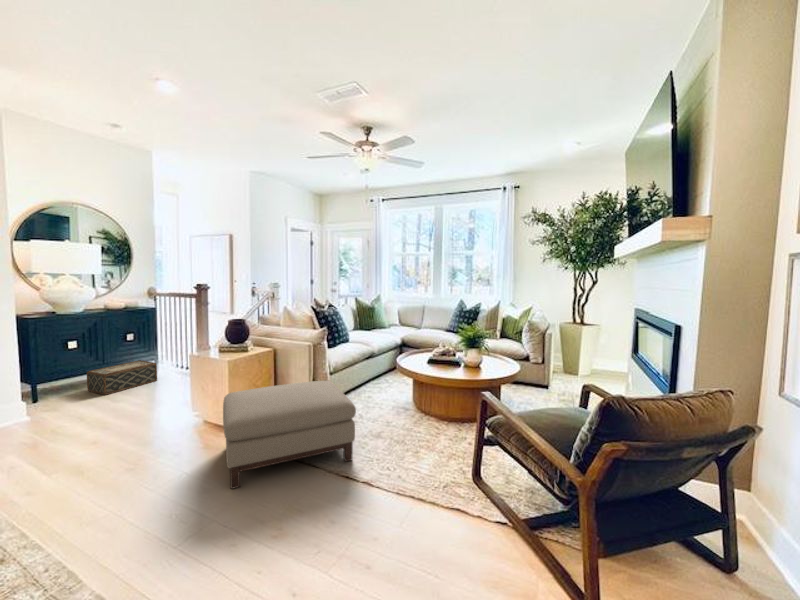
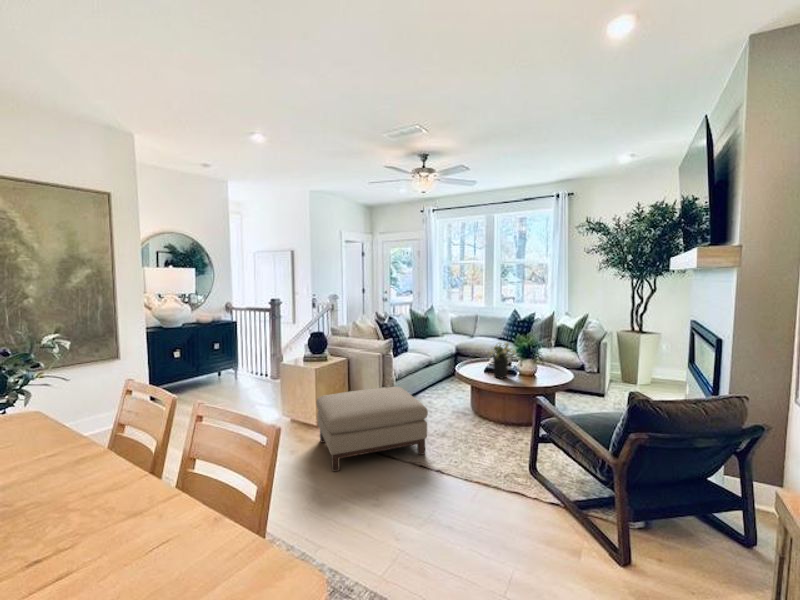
flower arrangement: none [429,328,463,370] -> present [489,342,516,378]
woven basket: present [87,360,157,395] -> none [186,367,239,397]

